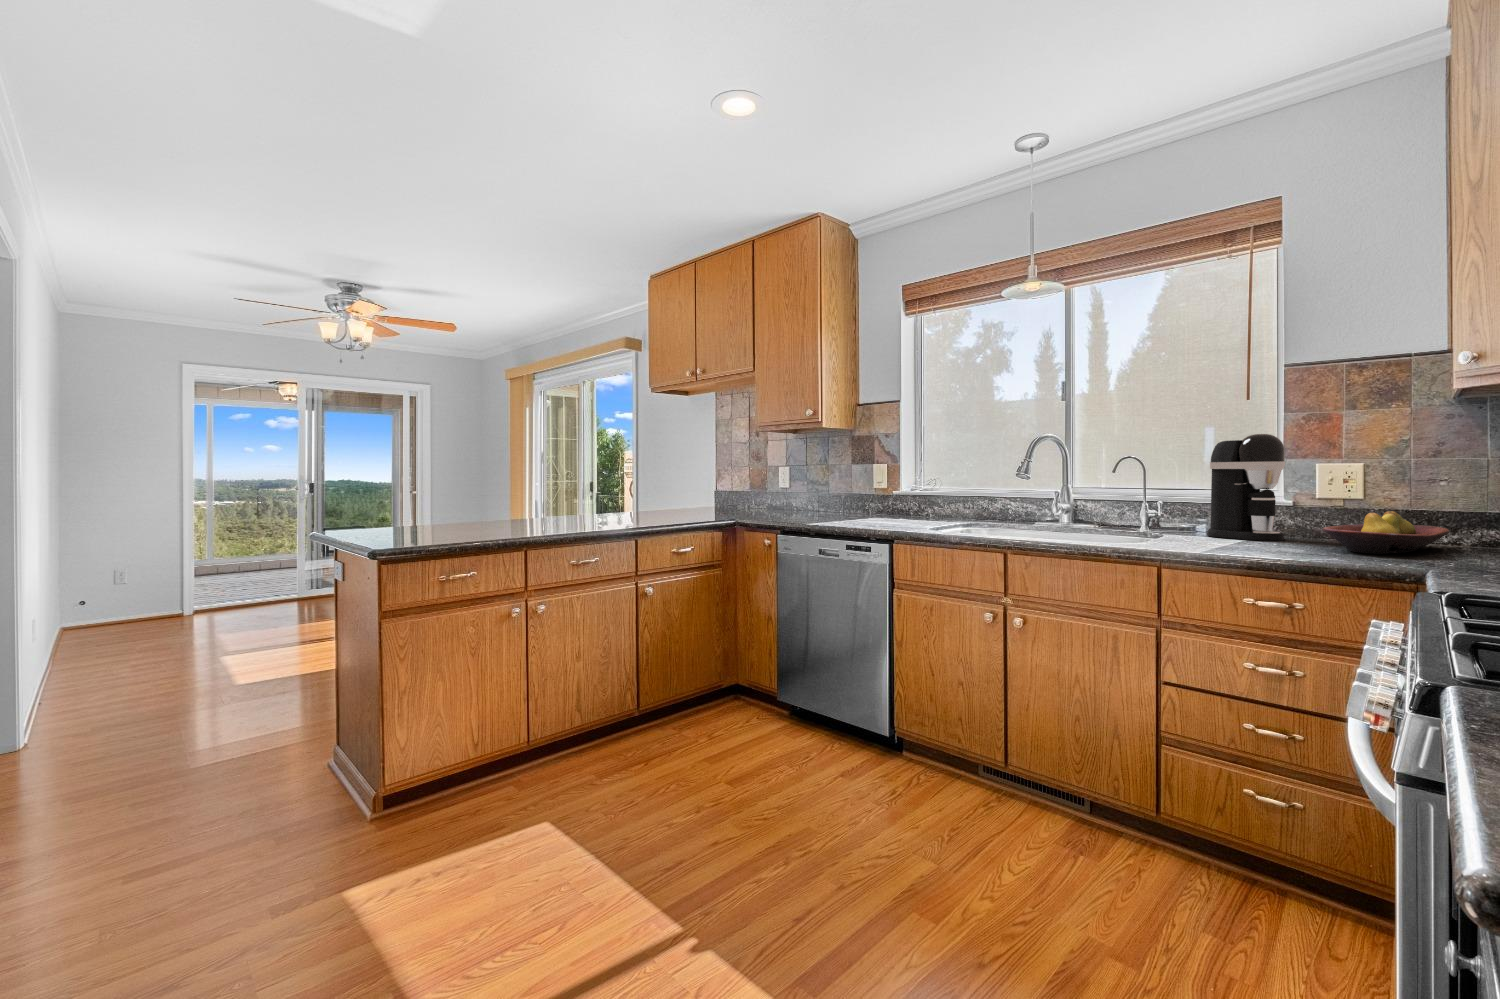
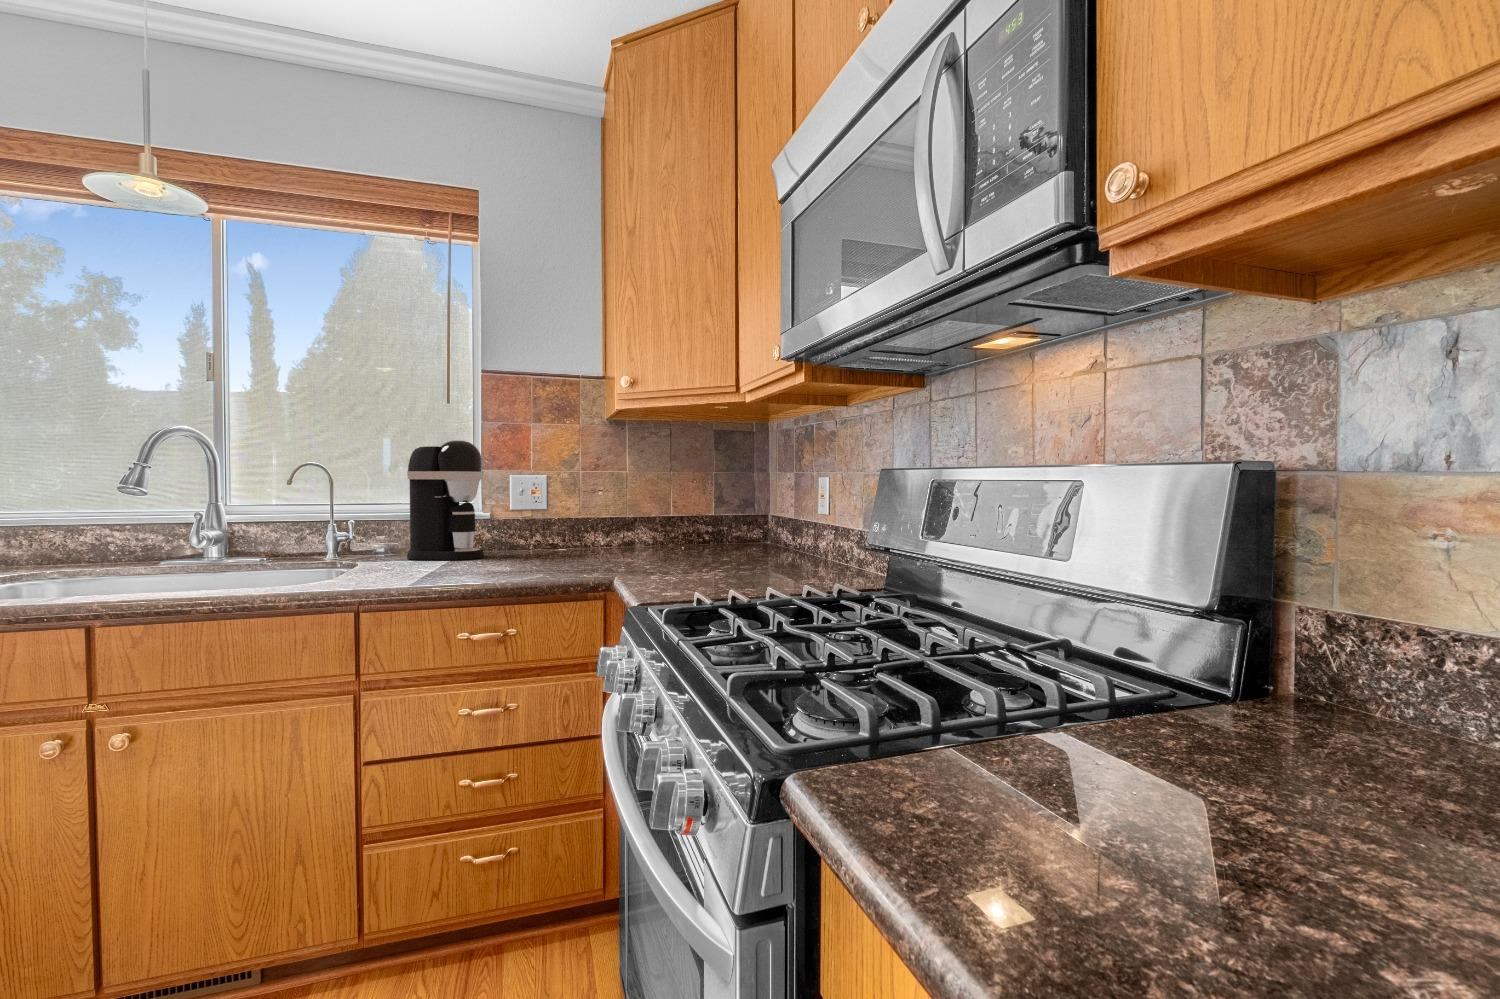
fruit bowl: present [1322,511,1449,554] -> none [522,521,612,565]

